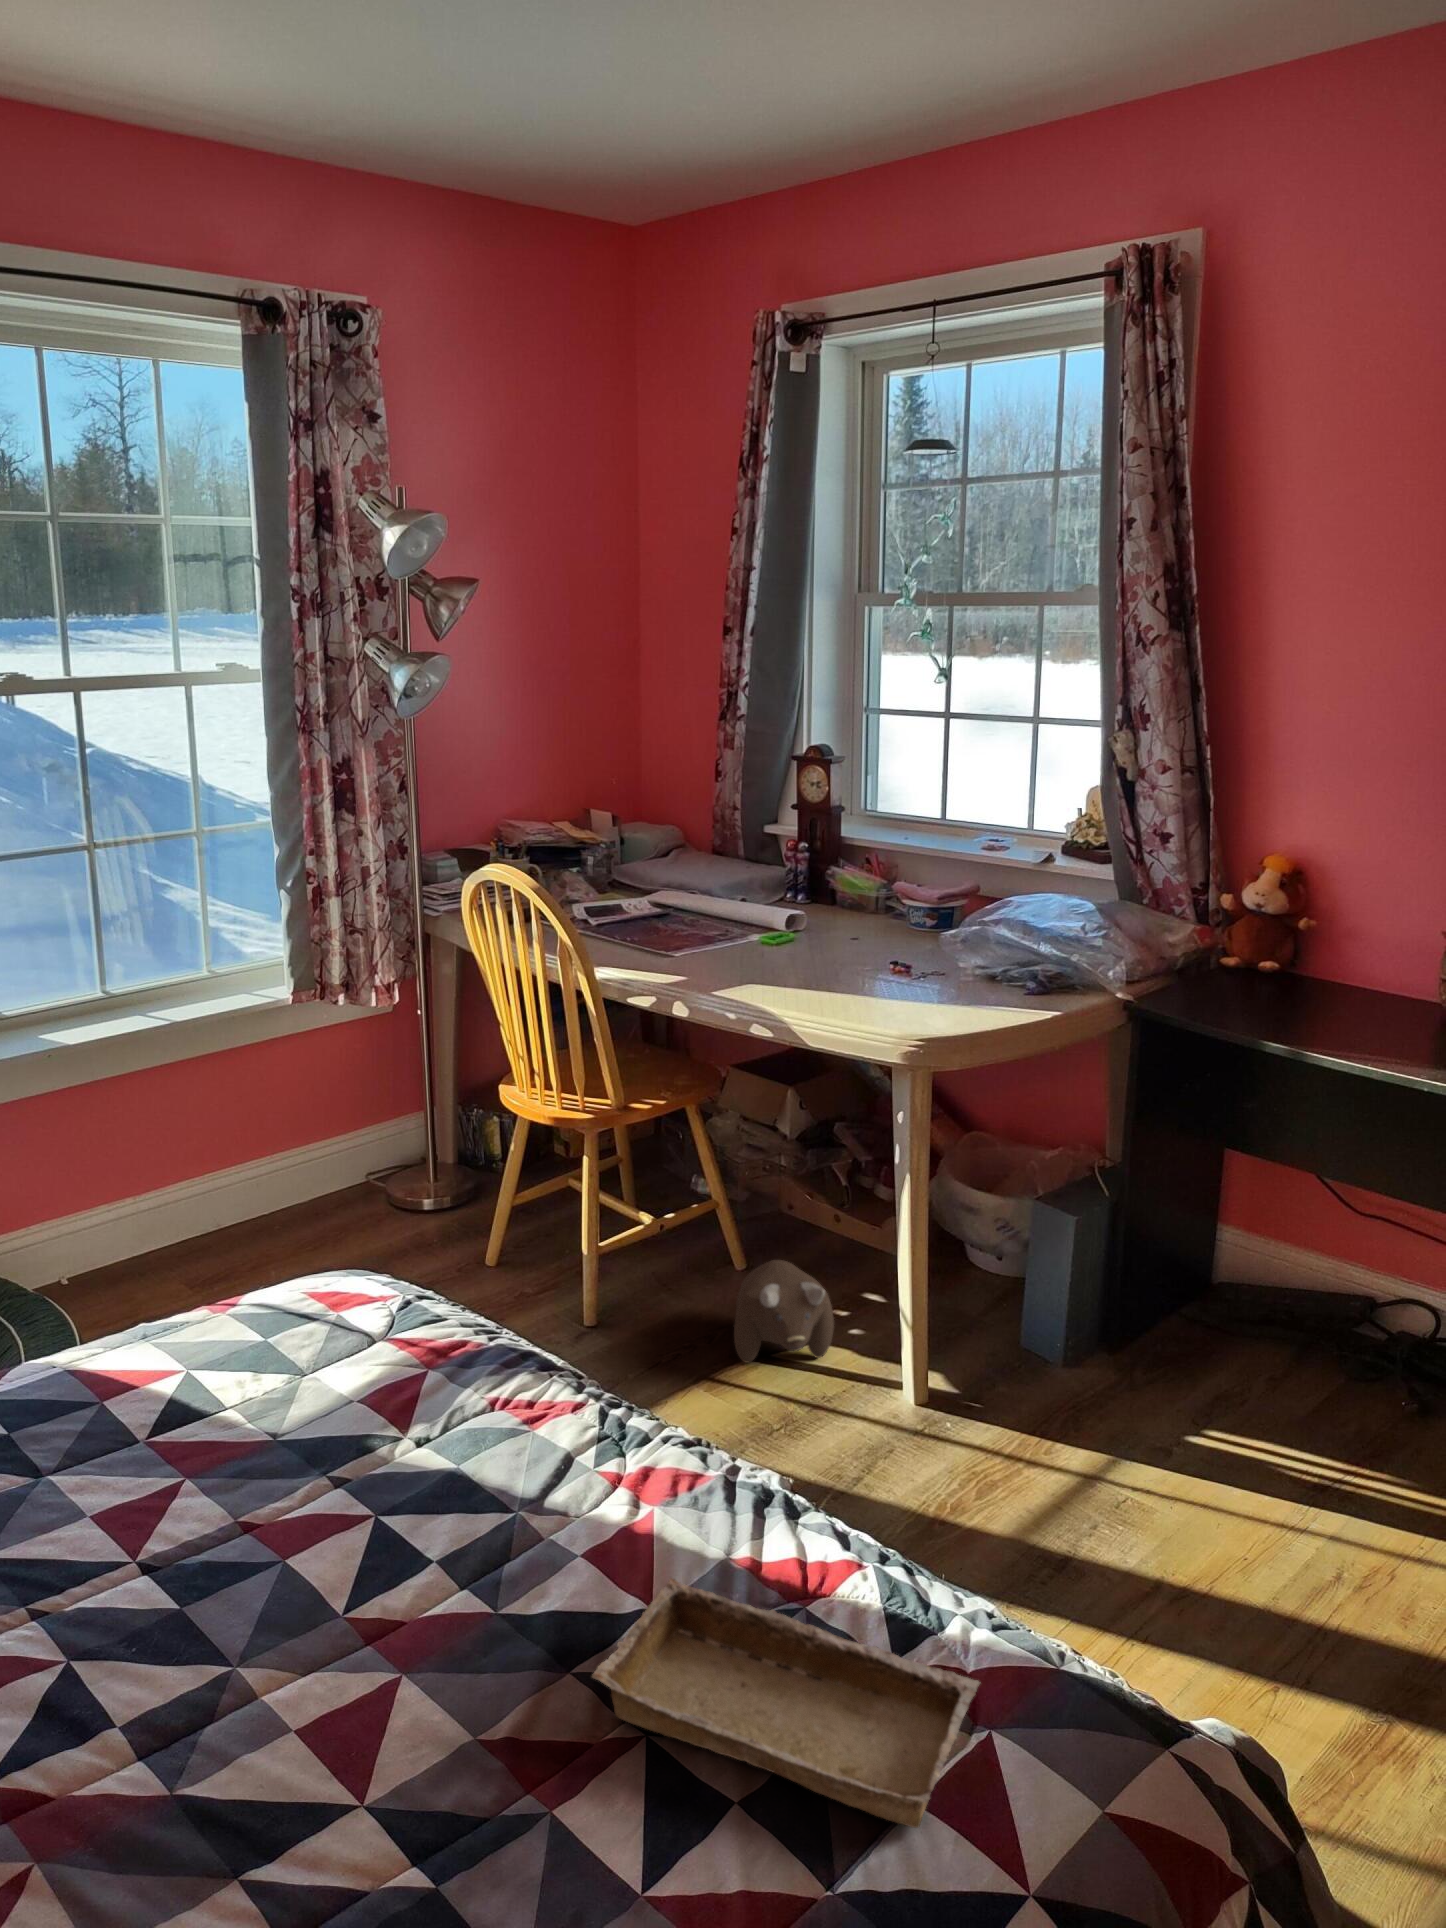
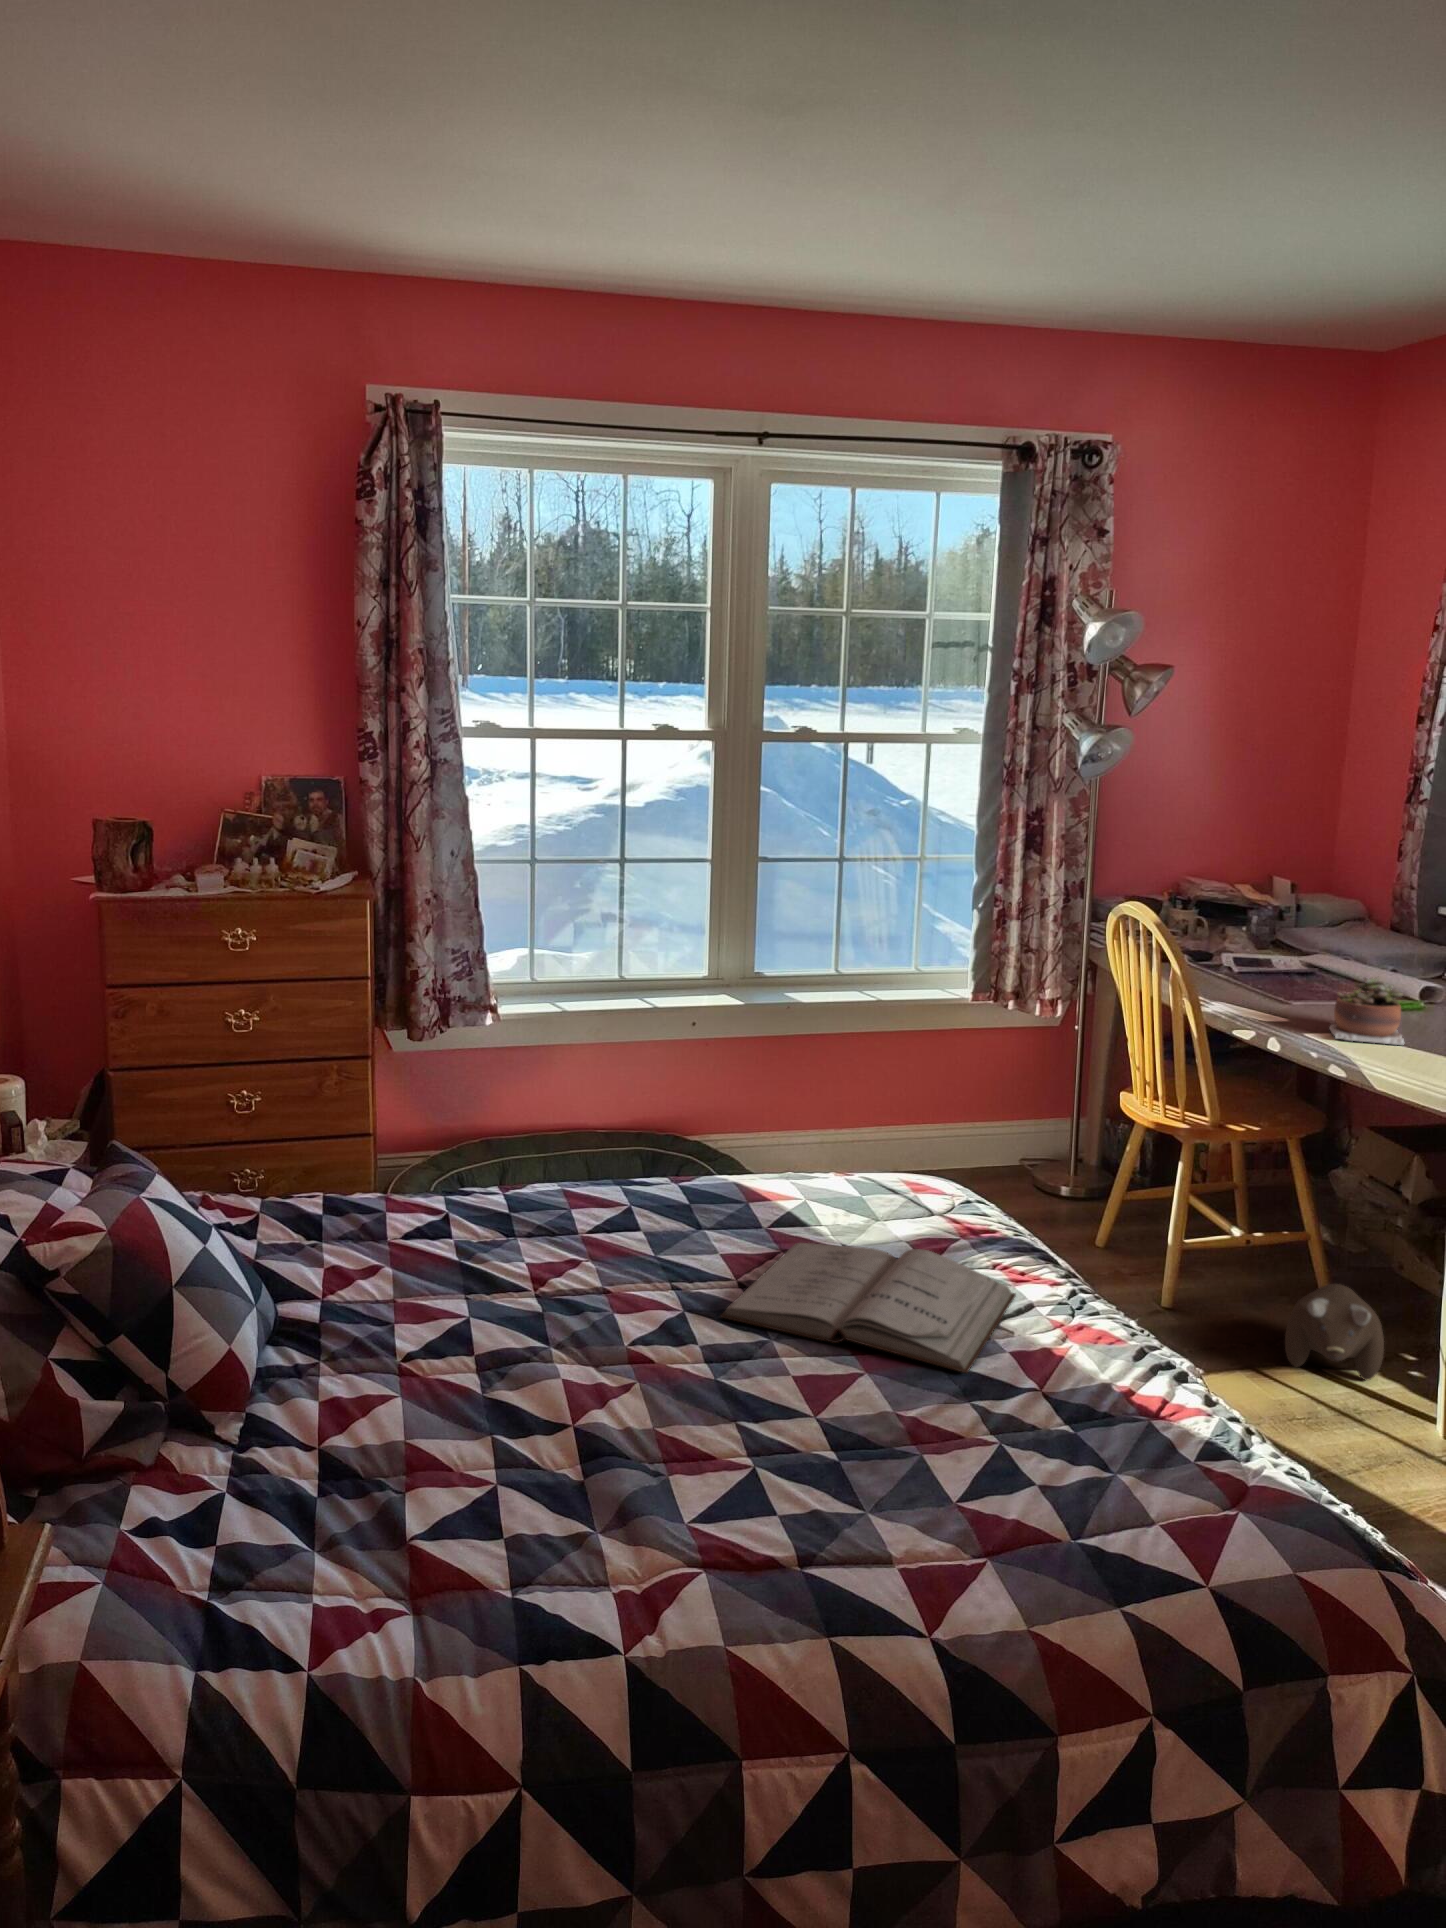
succulent plant: none [725,915,809,992] -> present [1330,977,1404,1045]
book: none [132,1420,545,1648] -> present [721,1243,1016,1373]
tray: present [592,1579,980,1828] -> none [973,1368,1241,1531]

